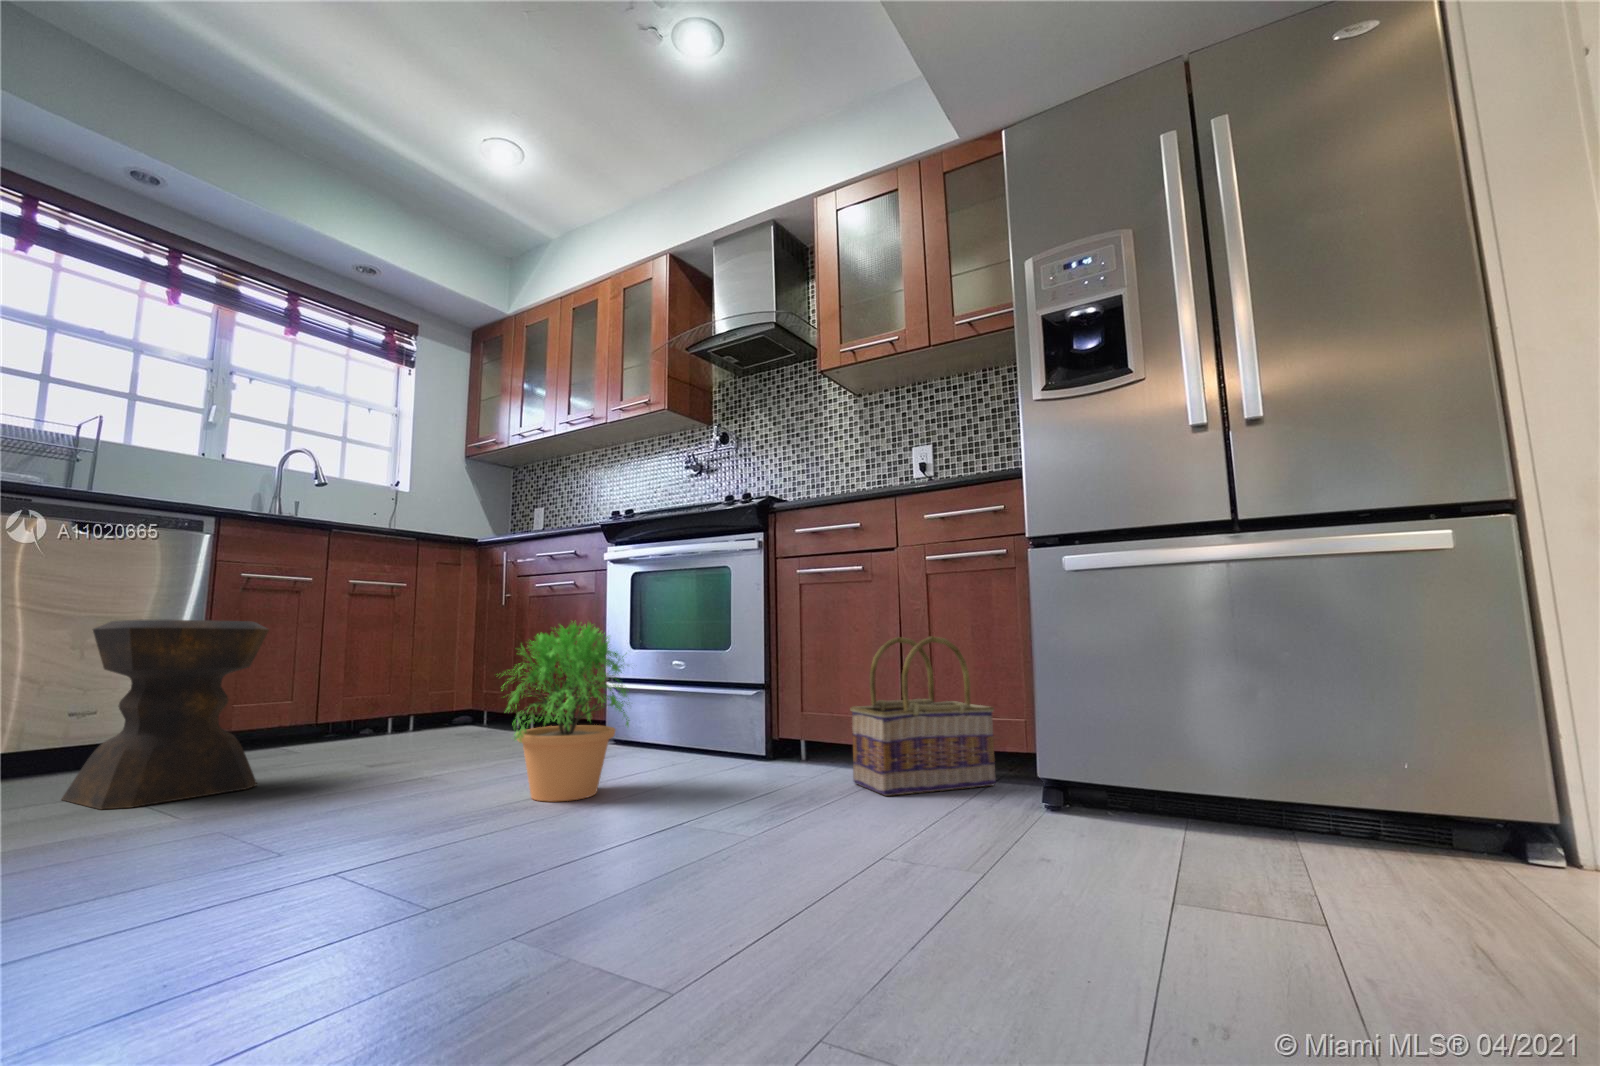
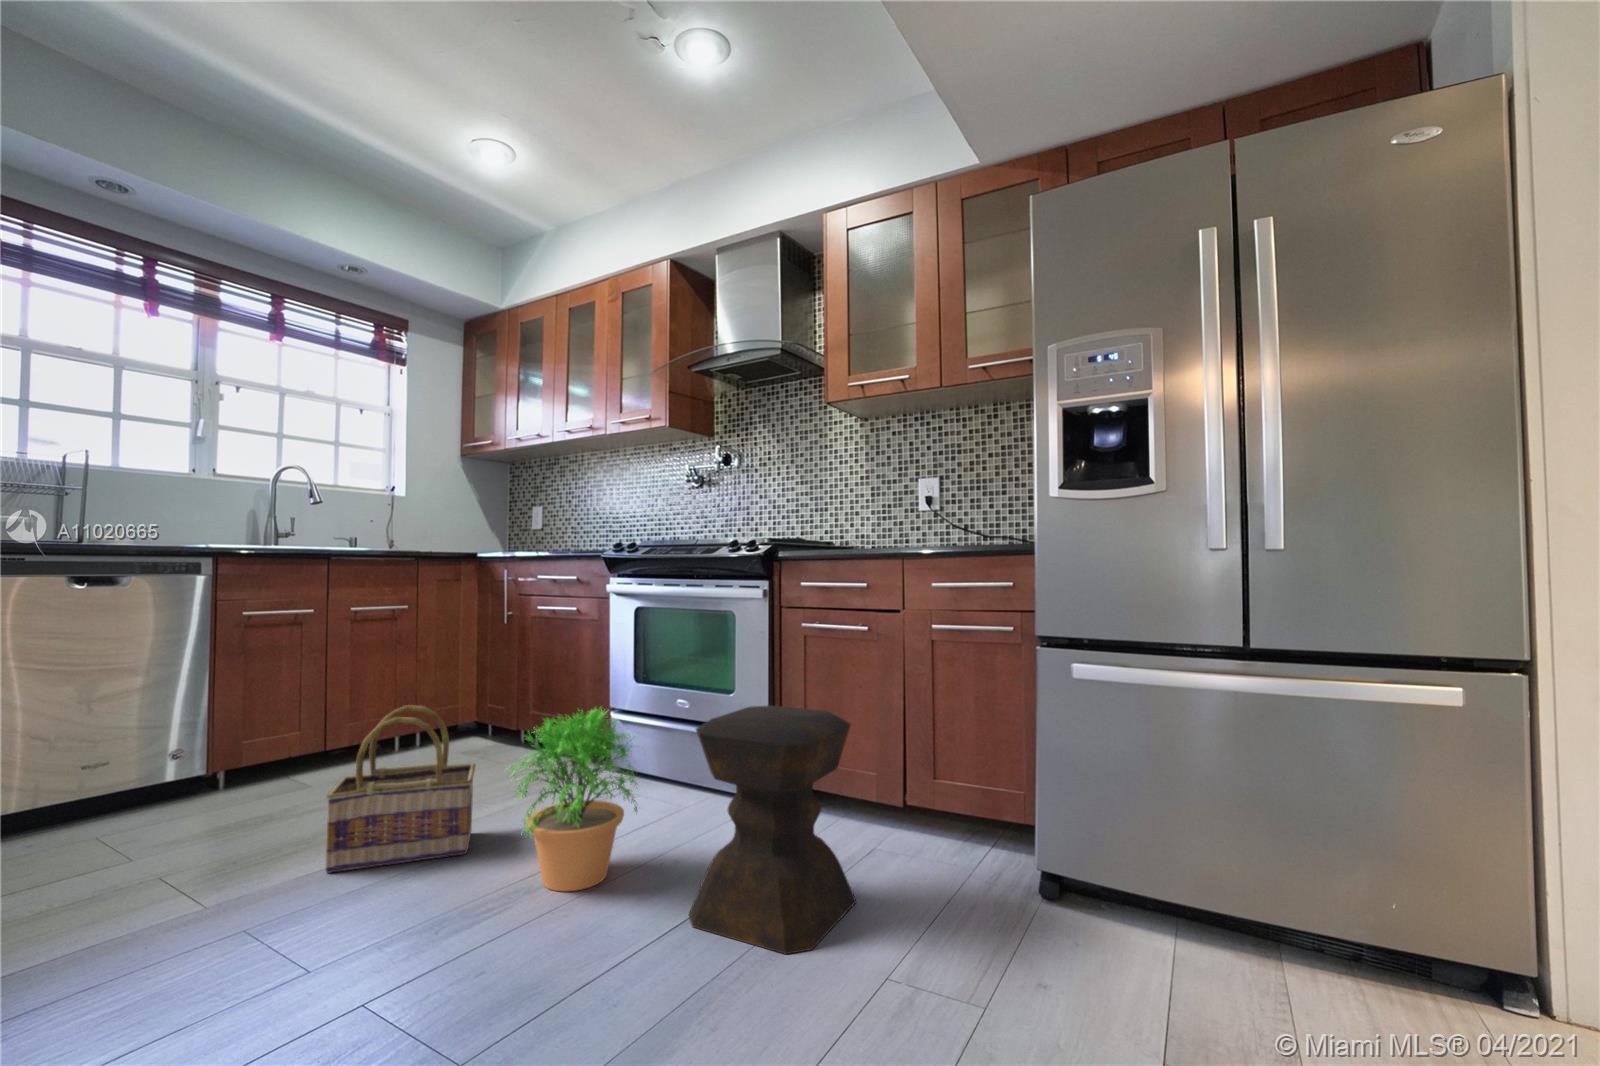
stool: present [62,619,269,809] -> present [689,705,856,954]
basket: present [850,636,996,796] -> present [326,705,475,873]

